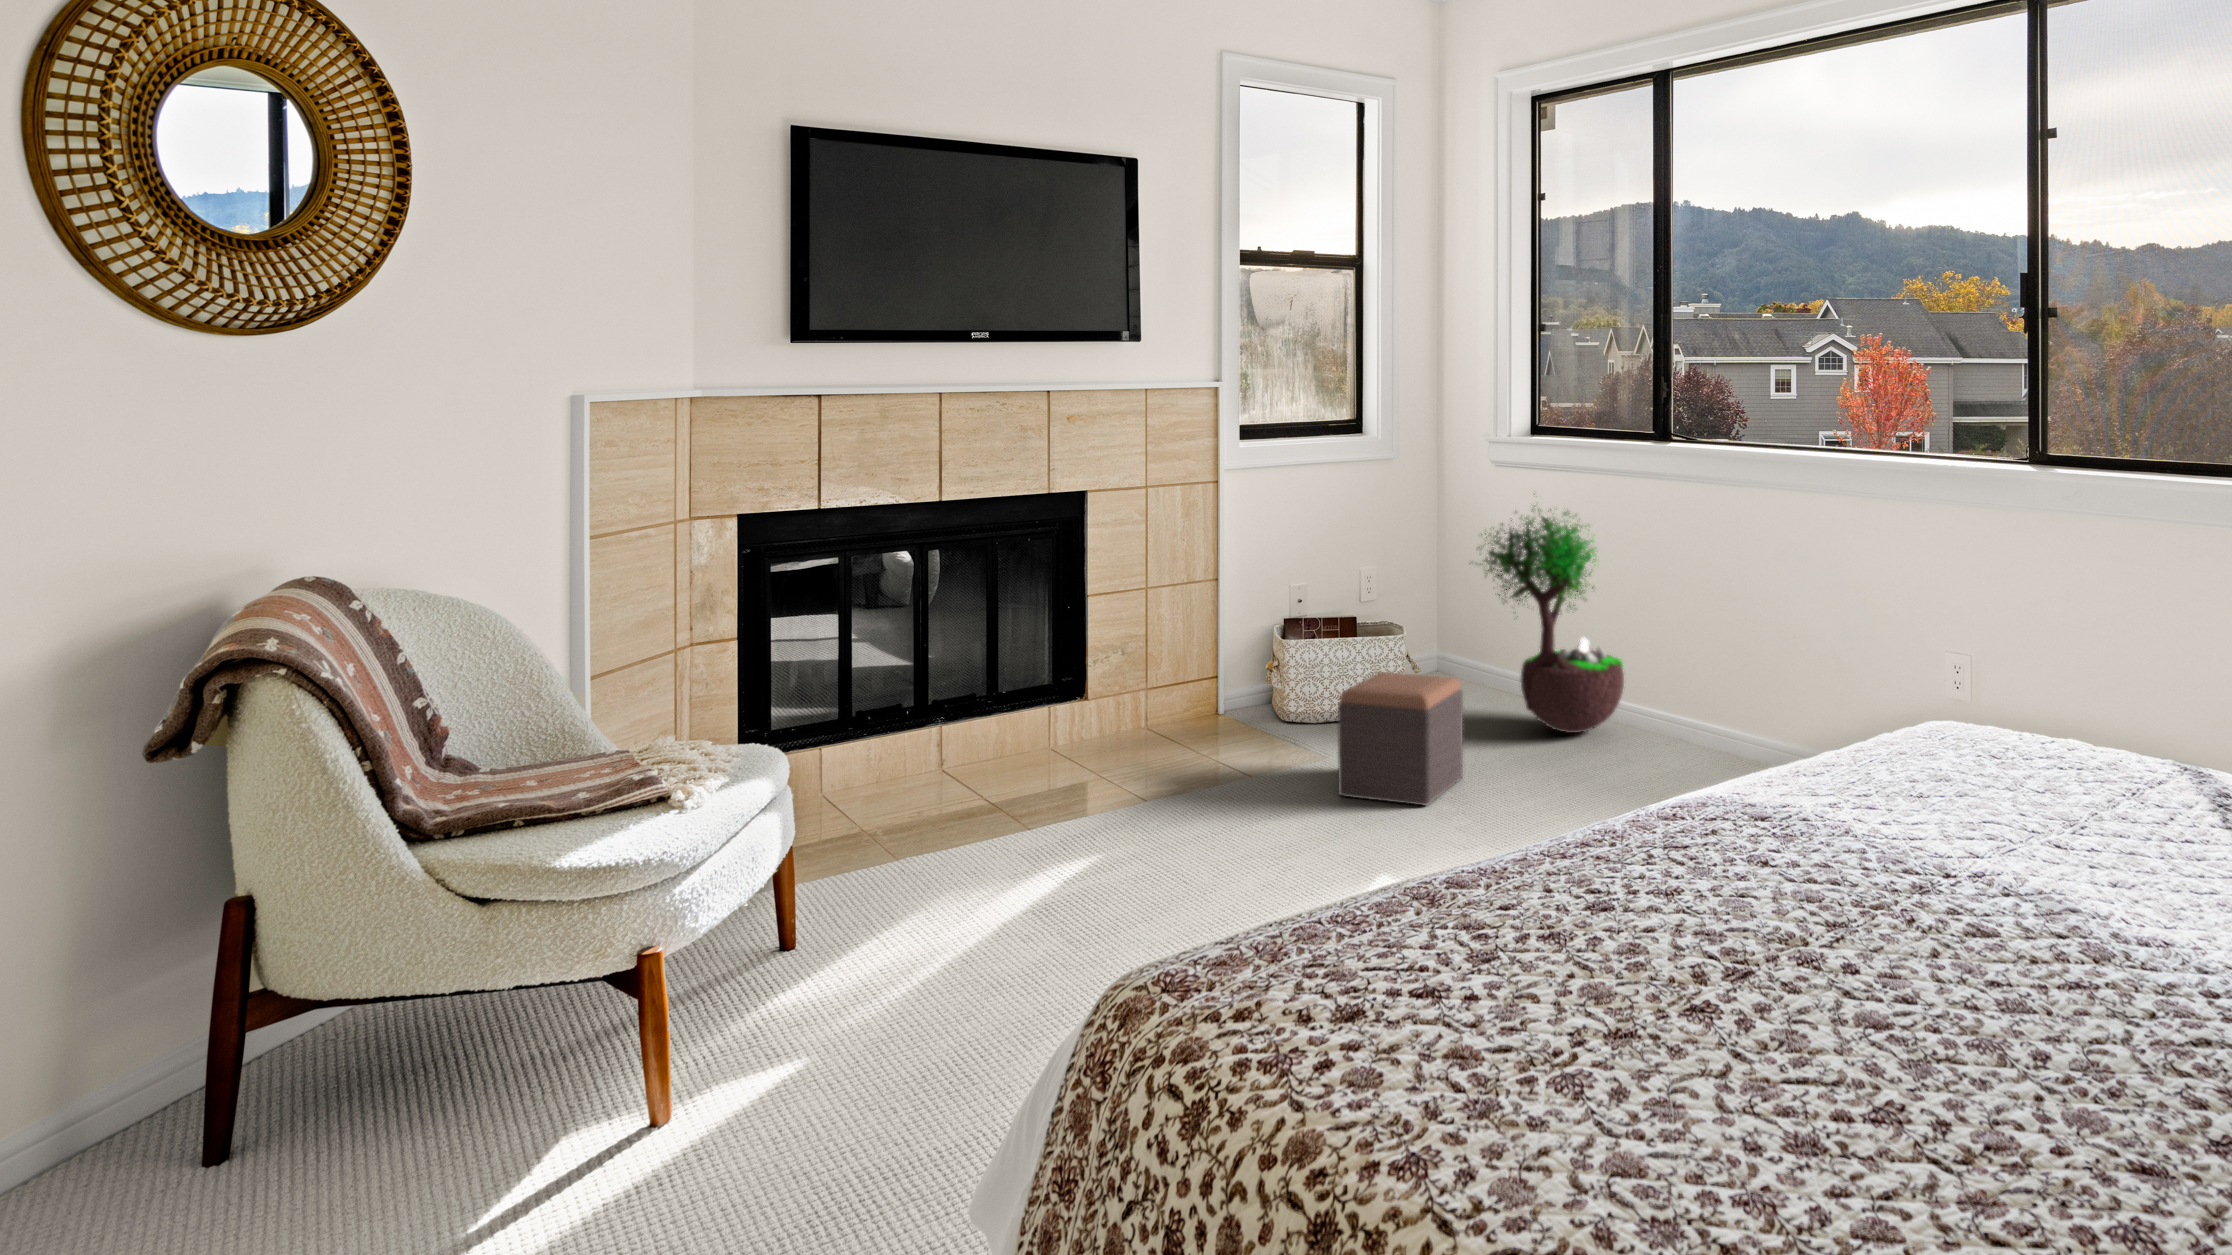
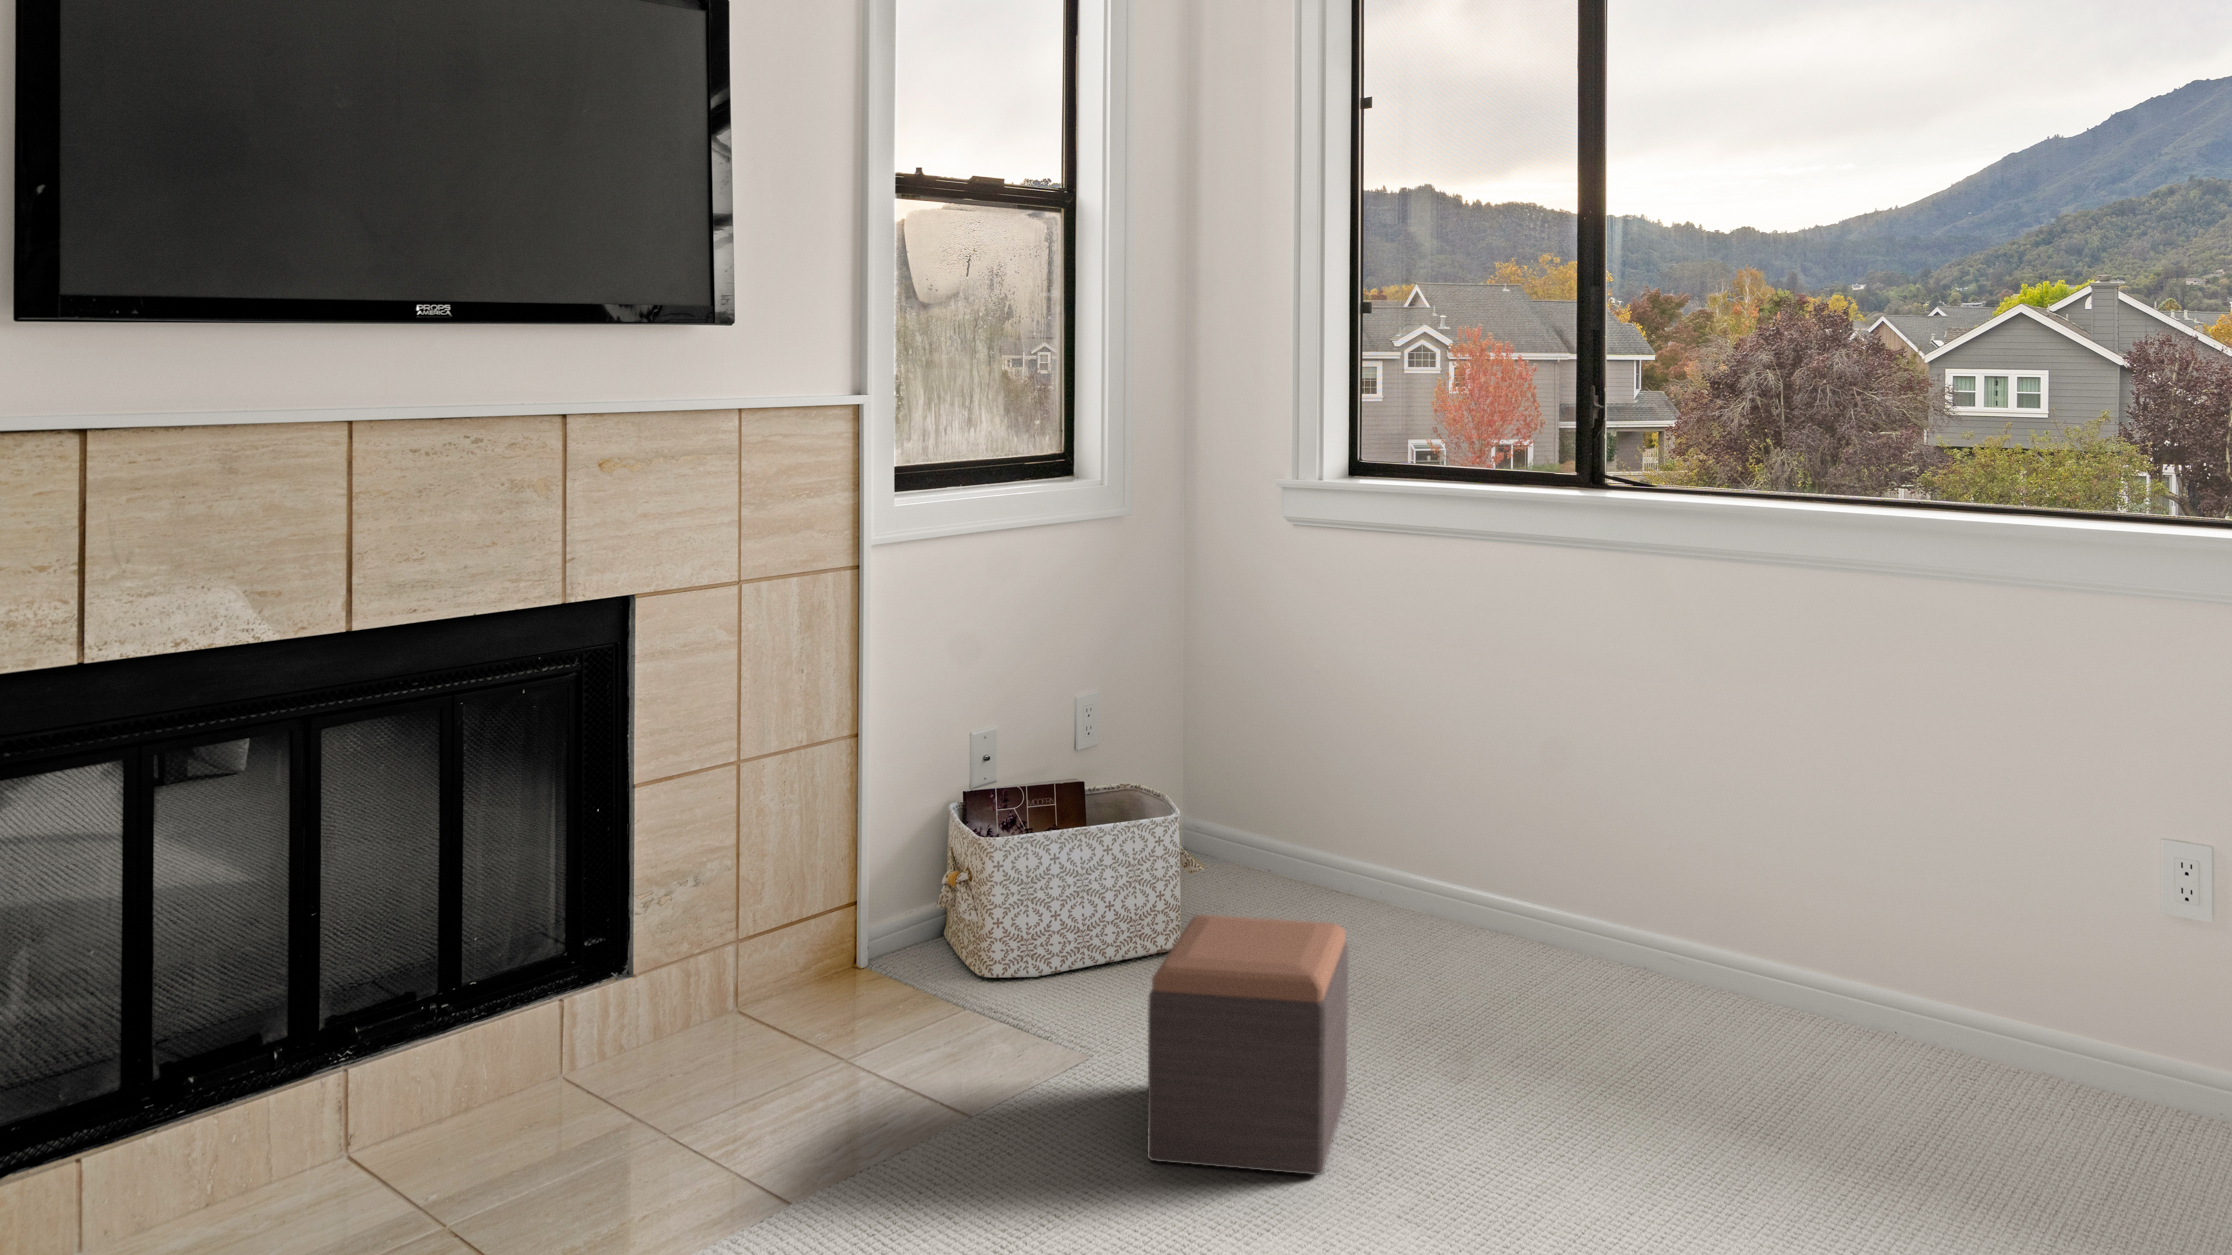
potted tree: present [1470,494,1624,733] -> none [1307,579,1552,973]

